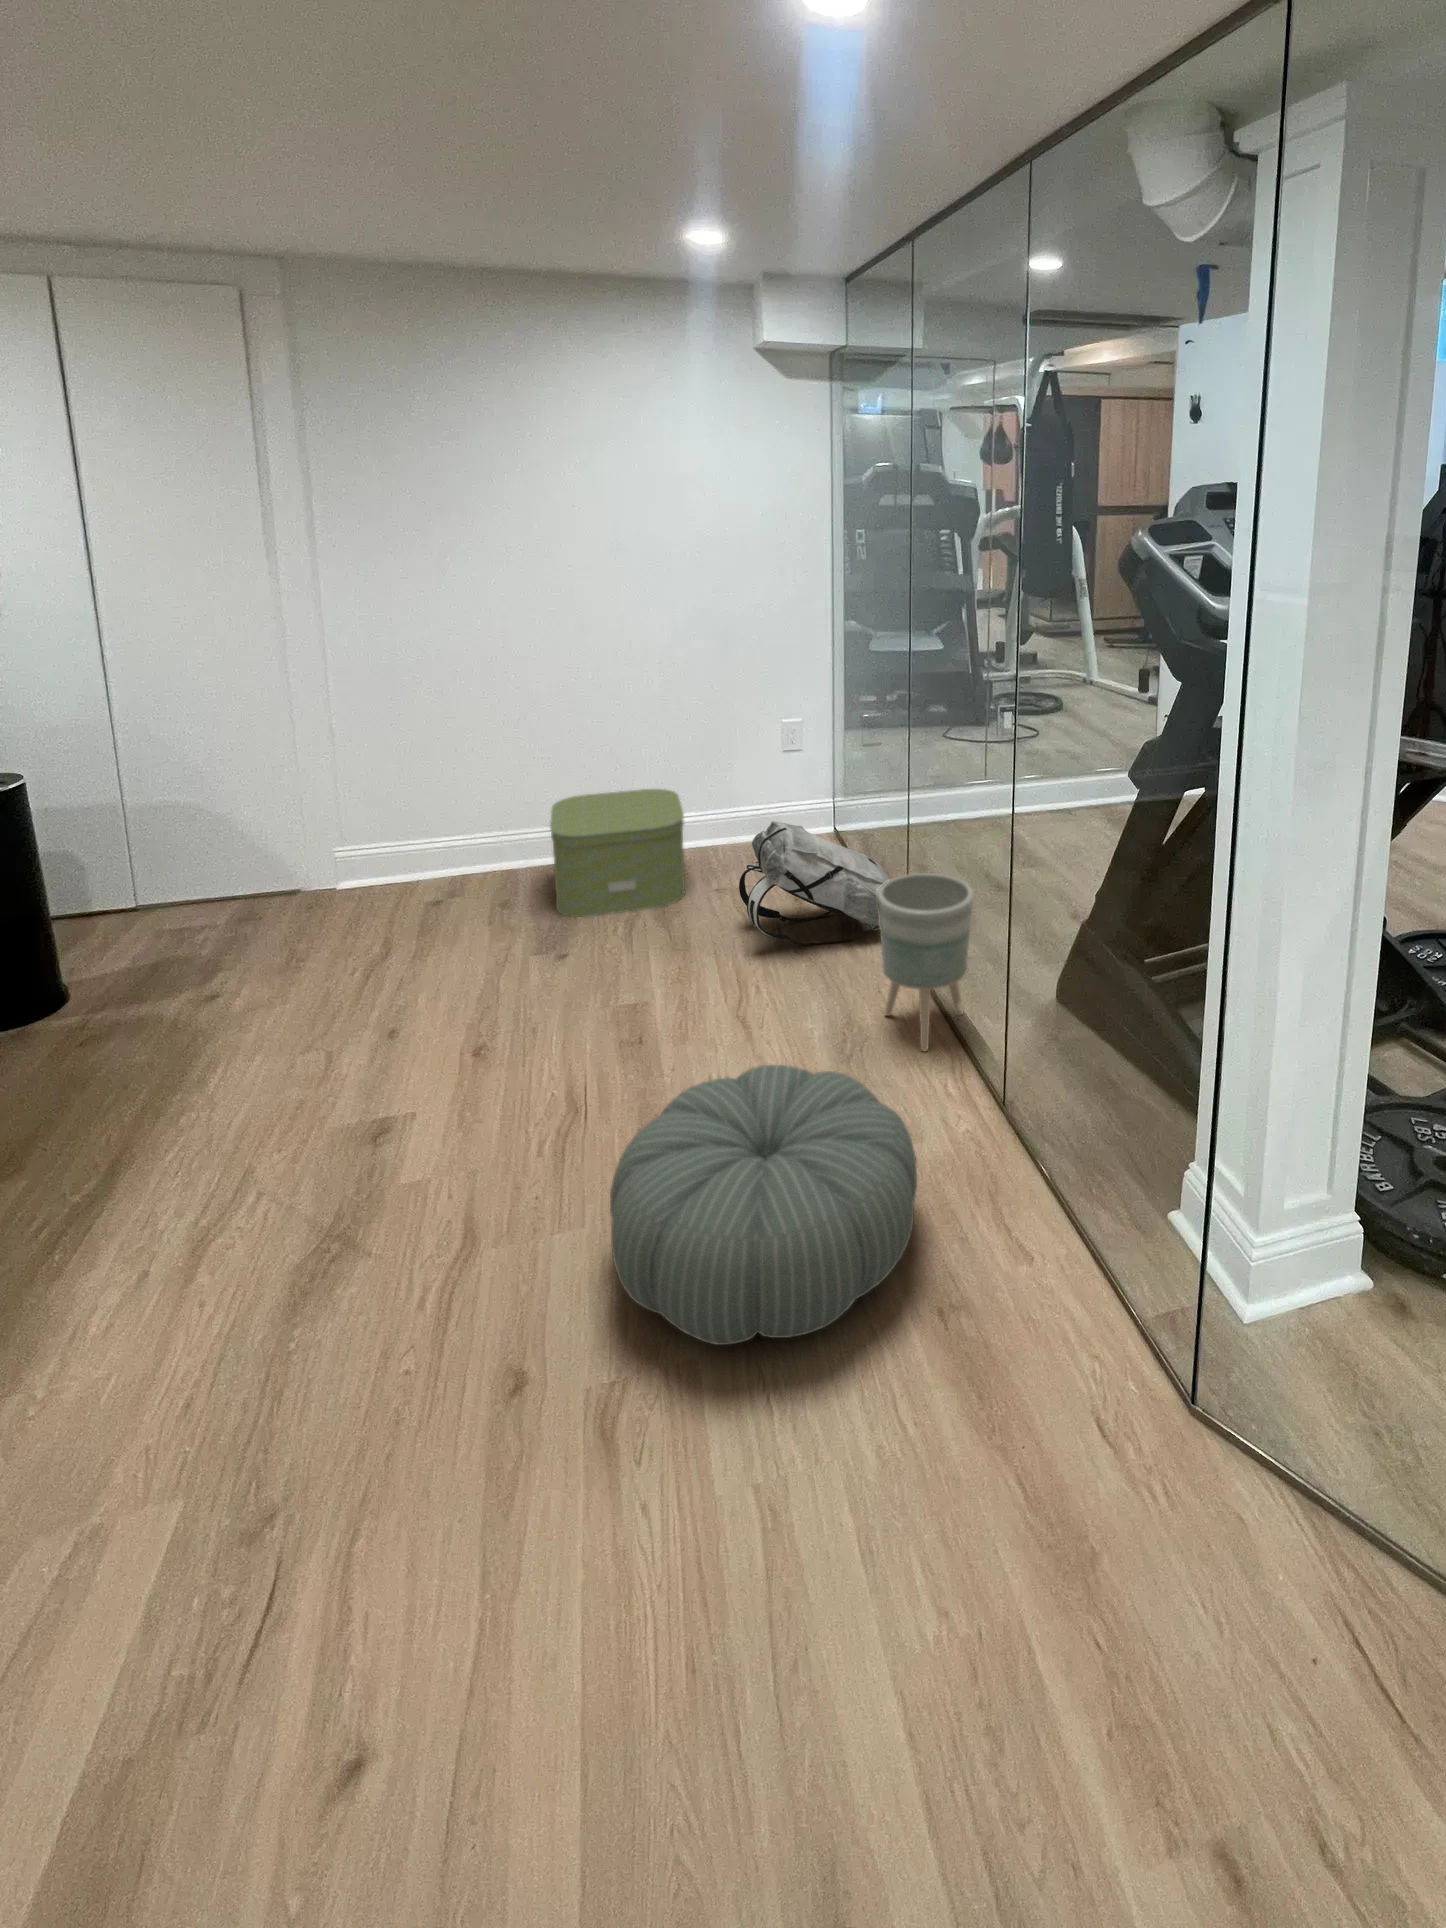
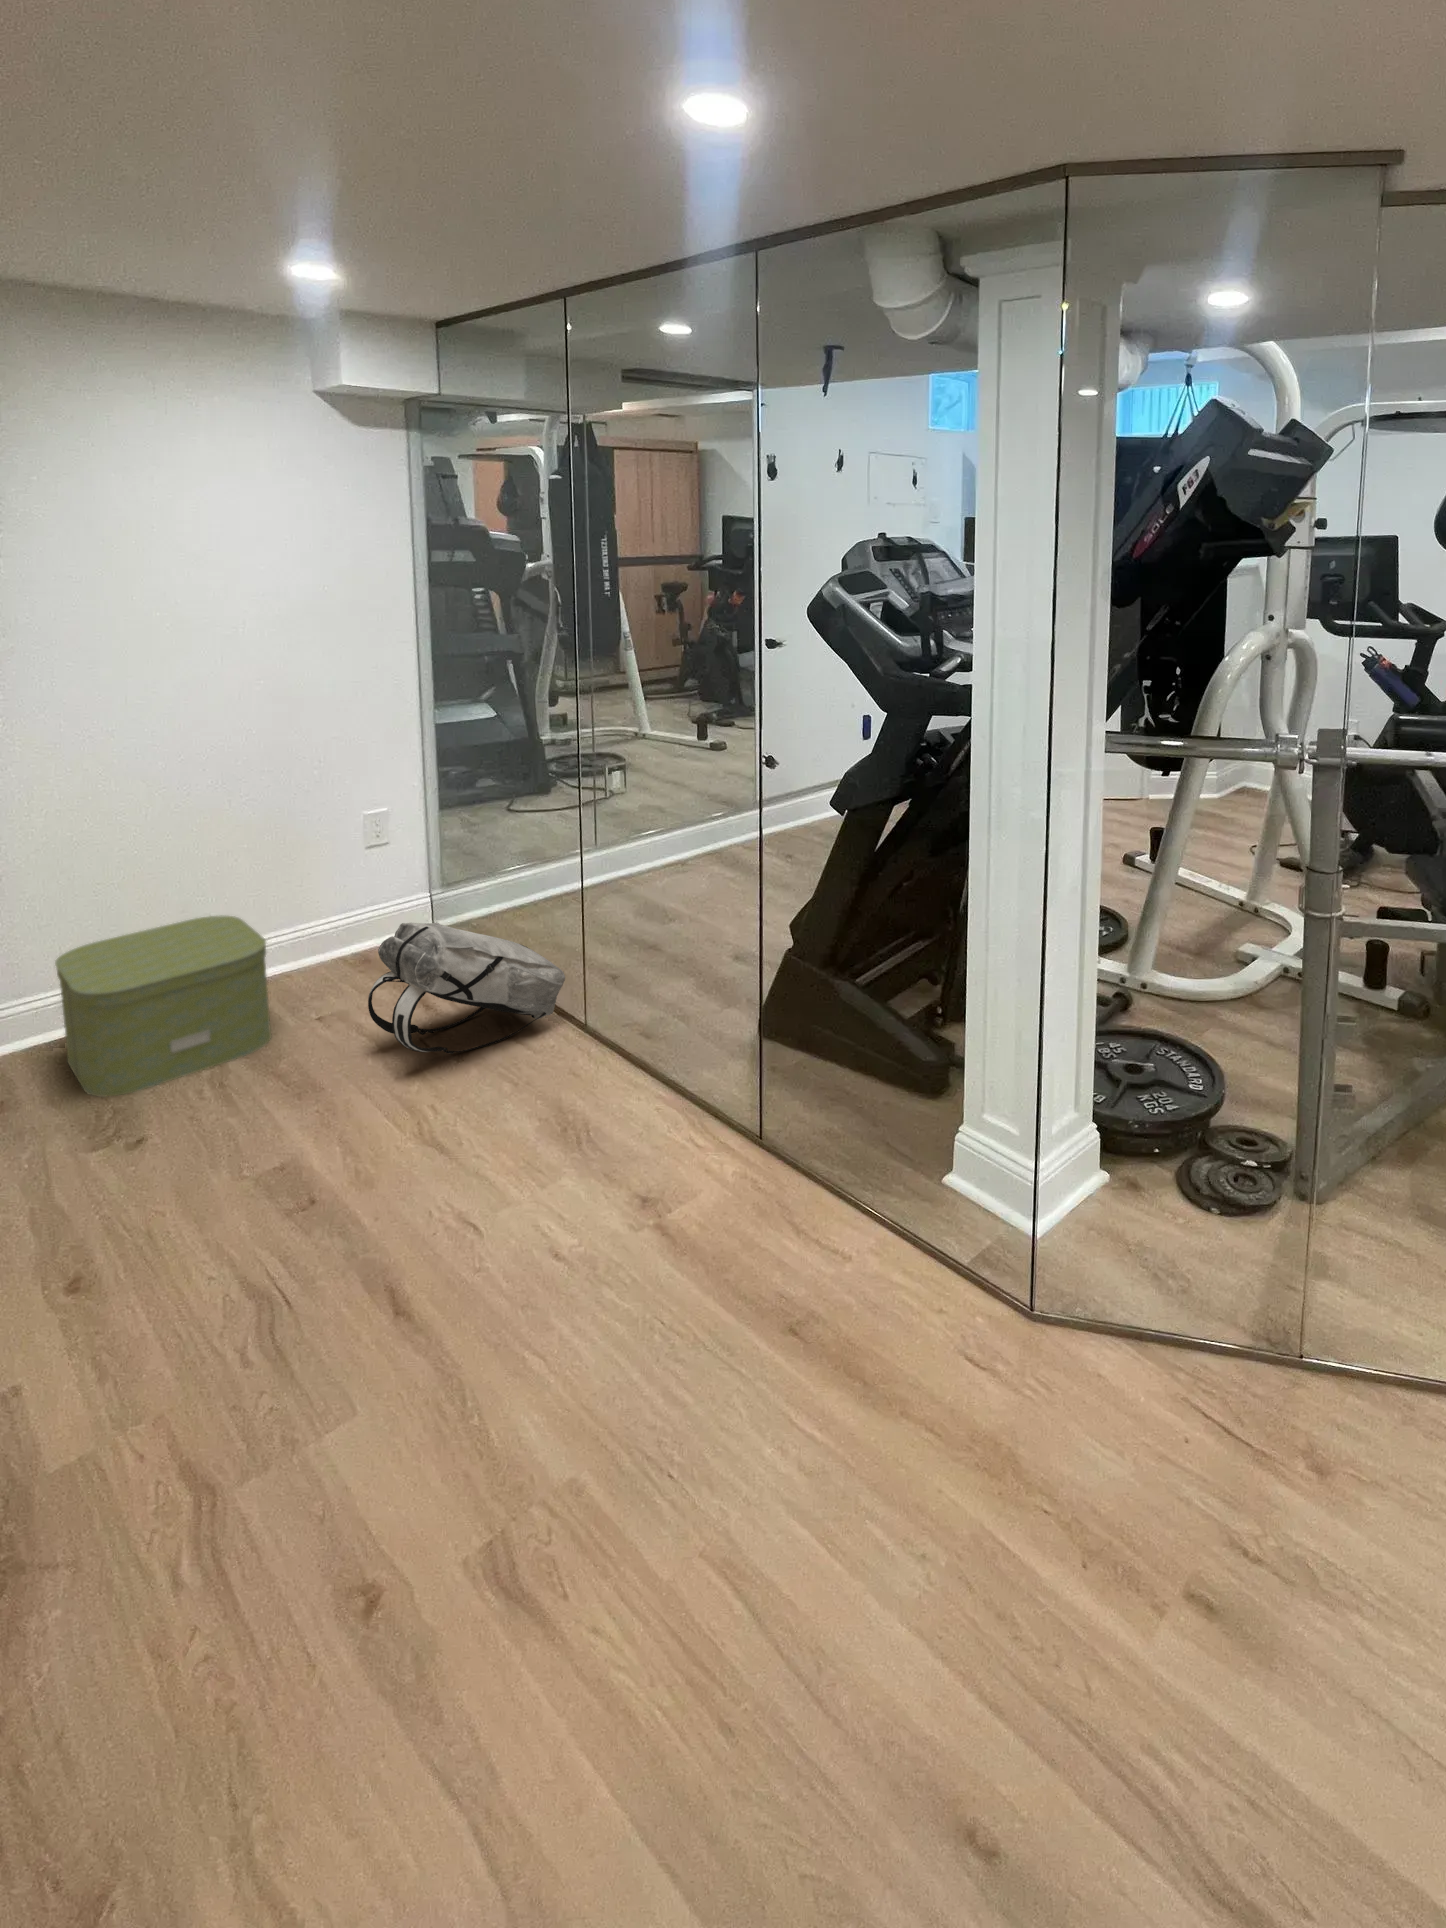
planter: present [877,873,974,1051] -> none [584,936,687,1118]
pouf: present [610,1065,917,1345] -> none [403,1146,743,1444]

